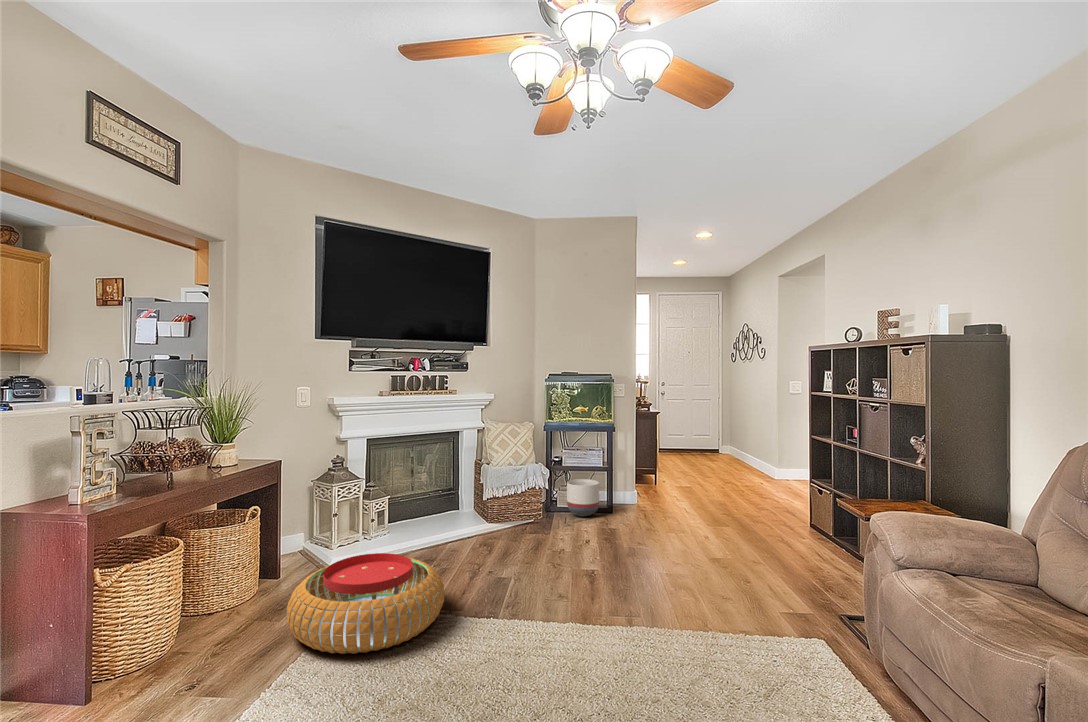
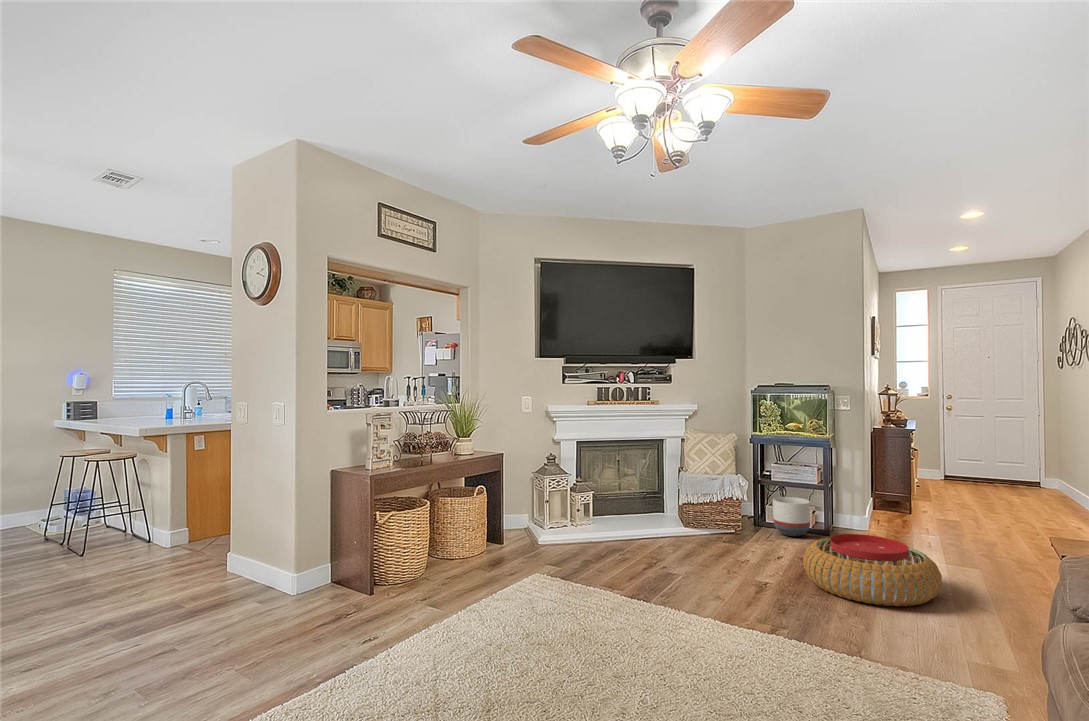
pouf: present [287,553,444,654] -> present [803,534,942,606]

